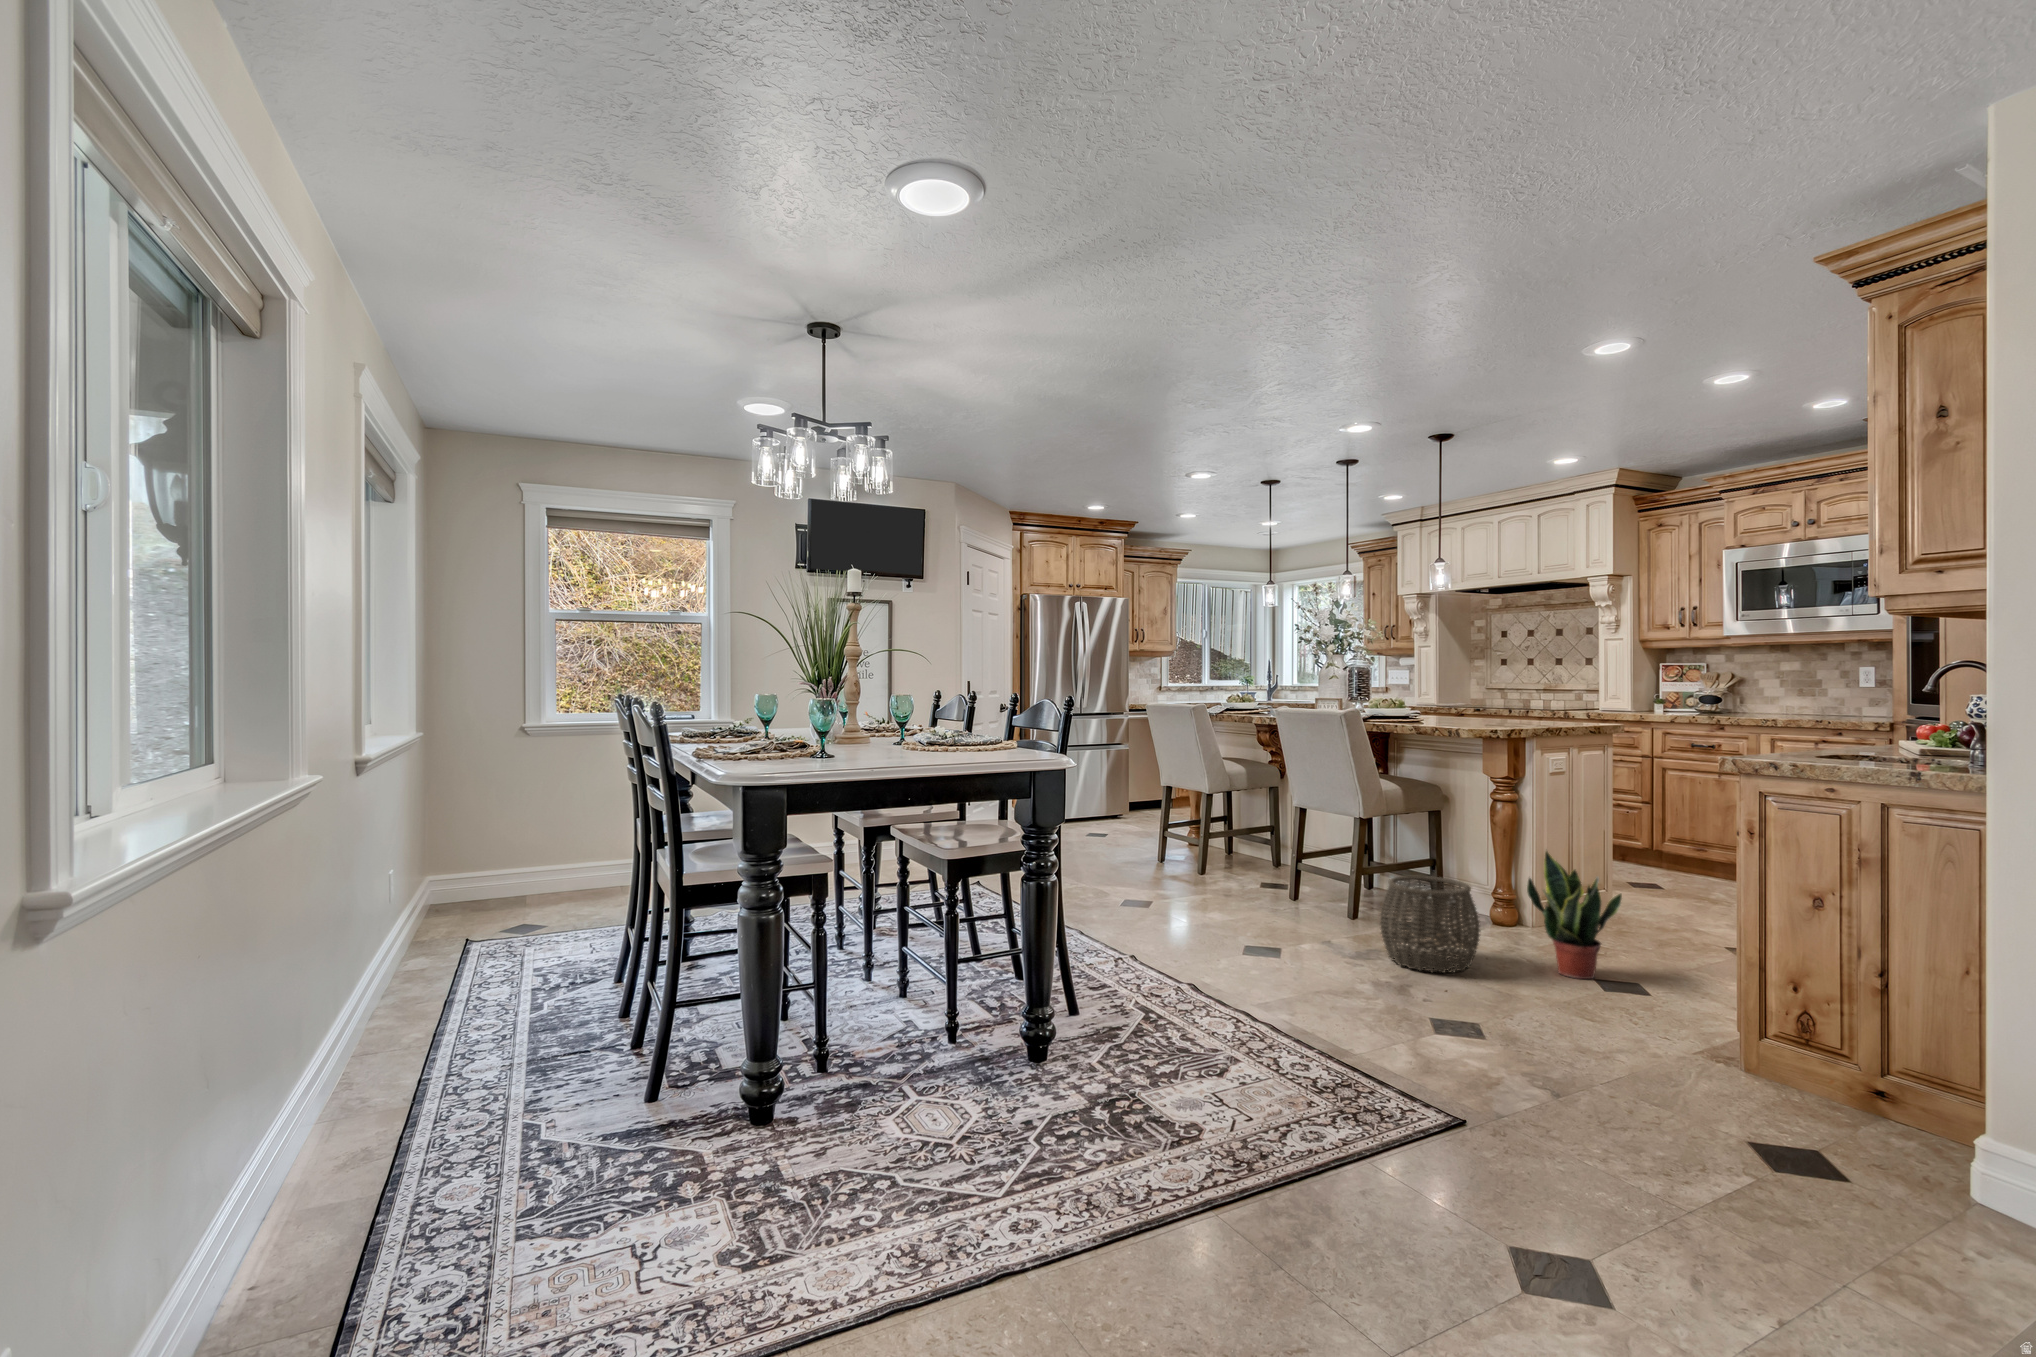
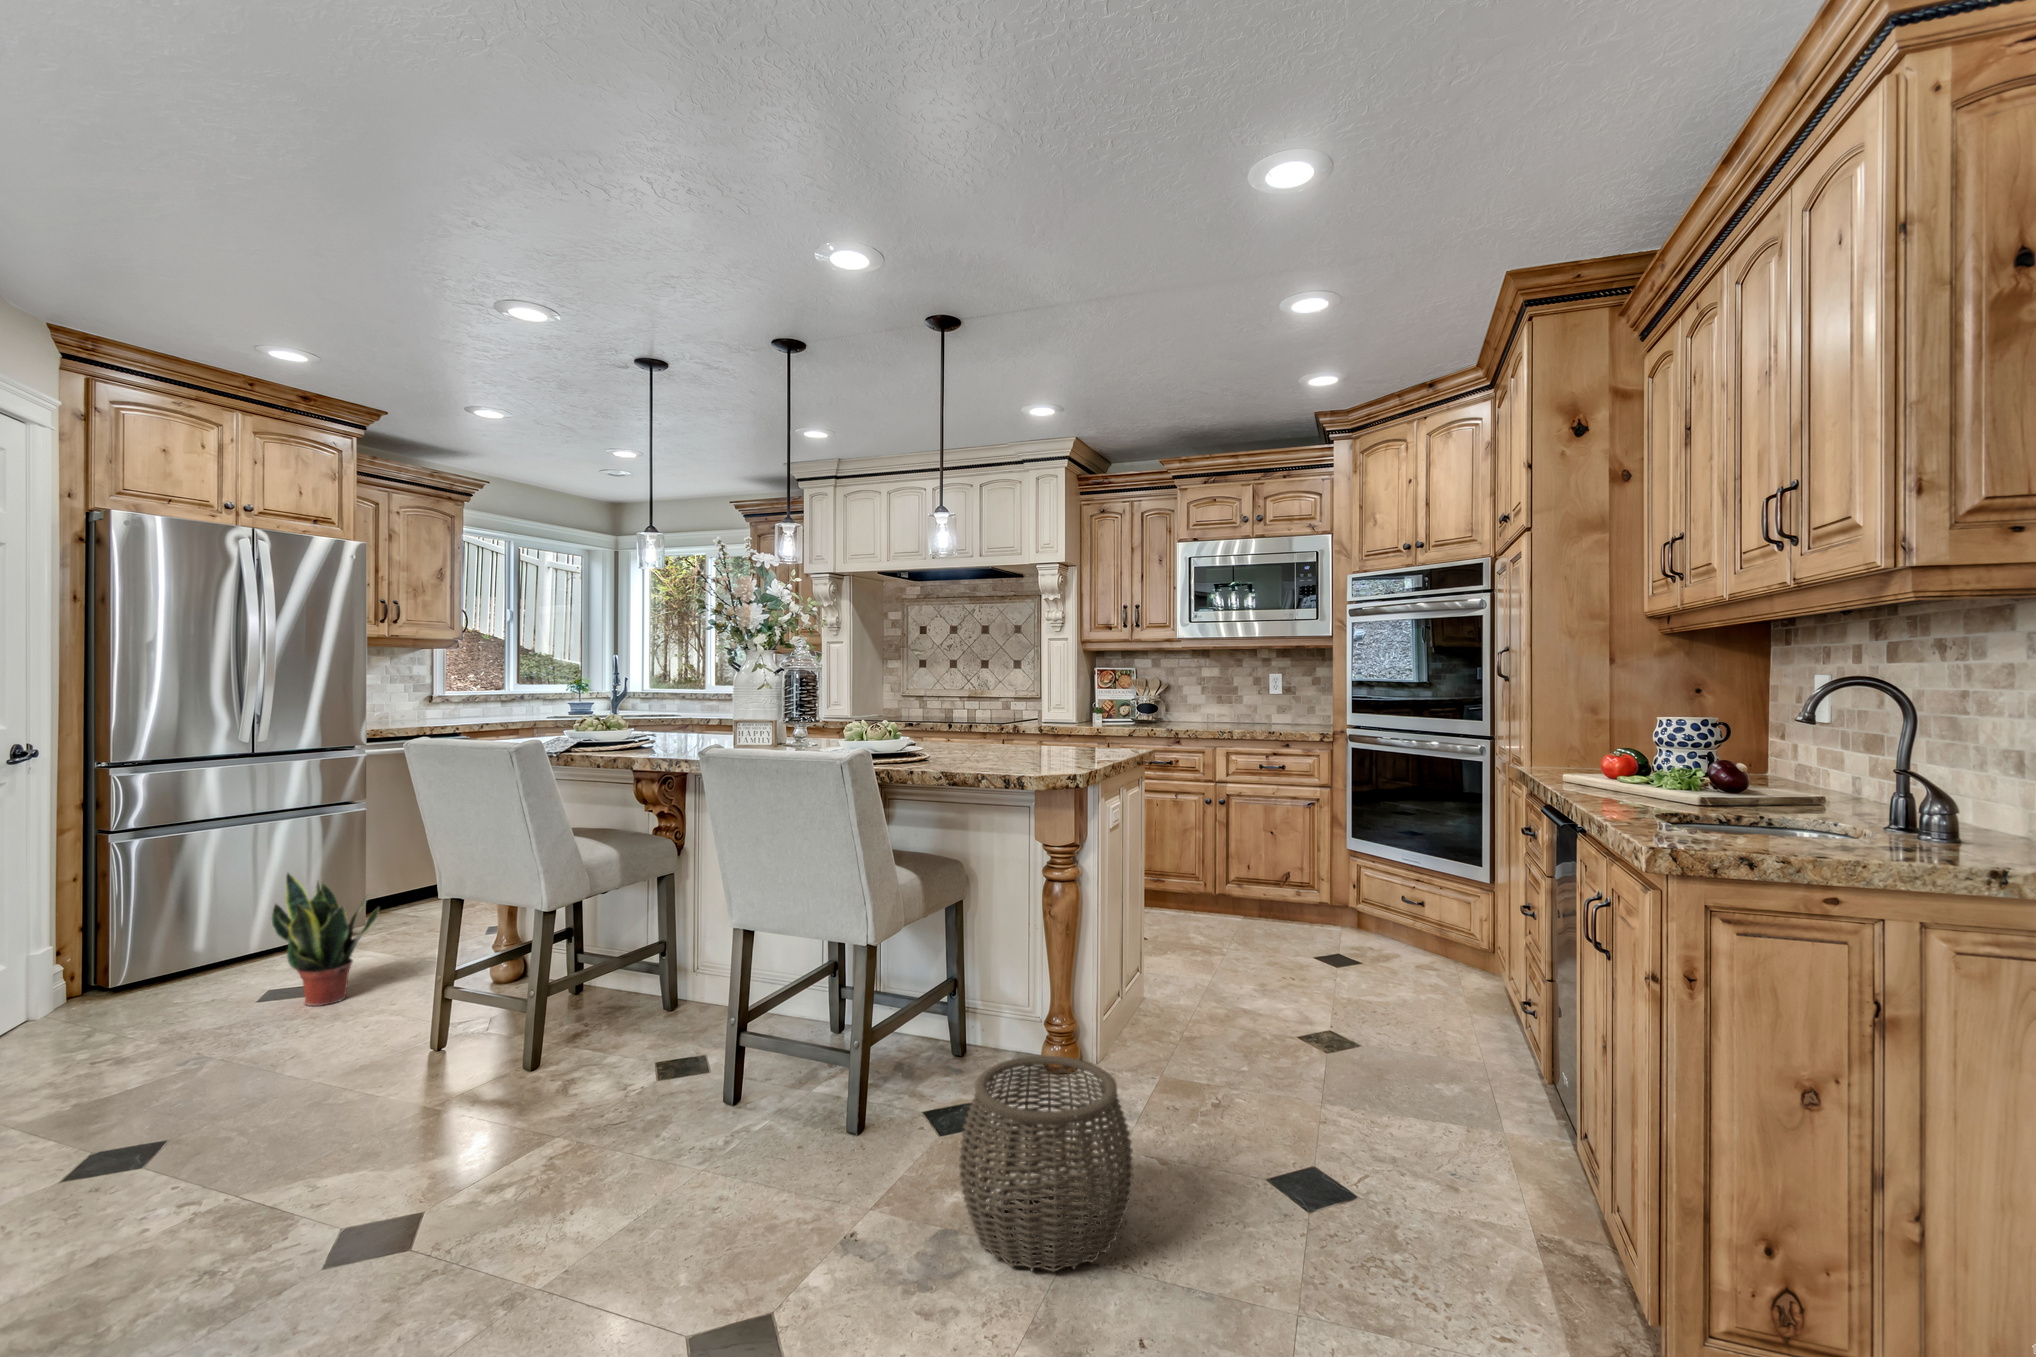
potted plant: present [1527,851,1622,979] -> present [271,873,379,1006]

